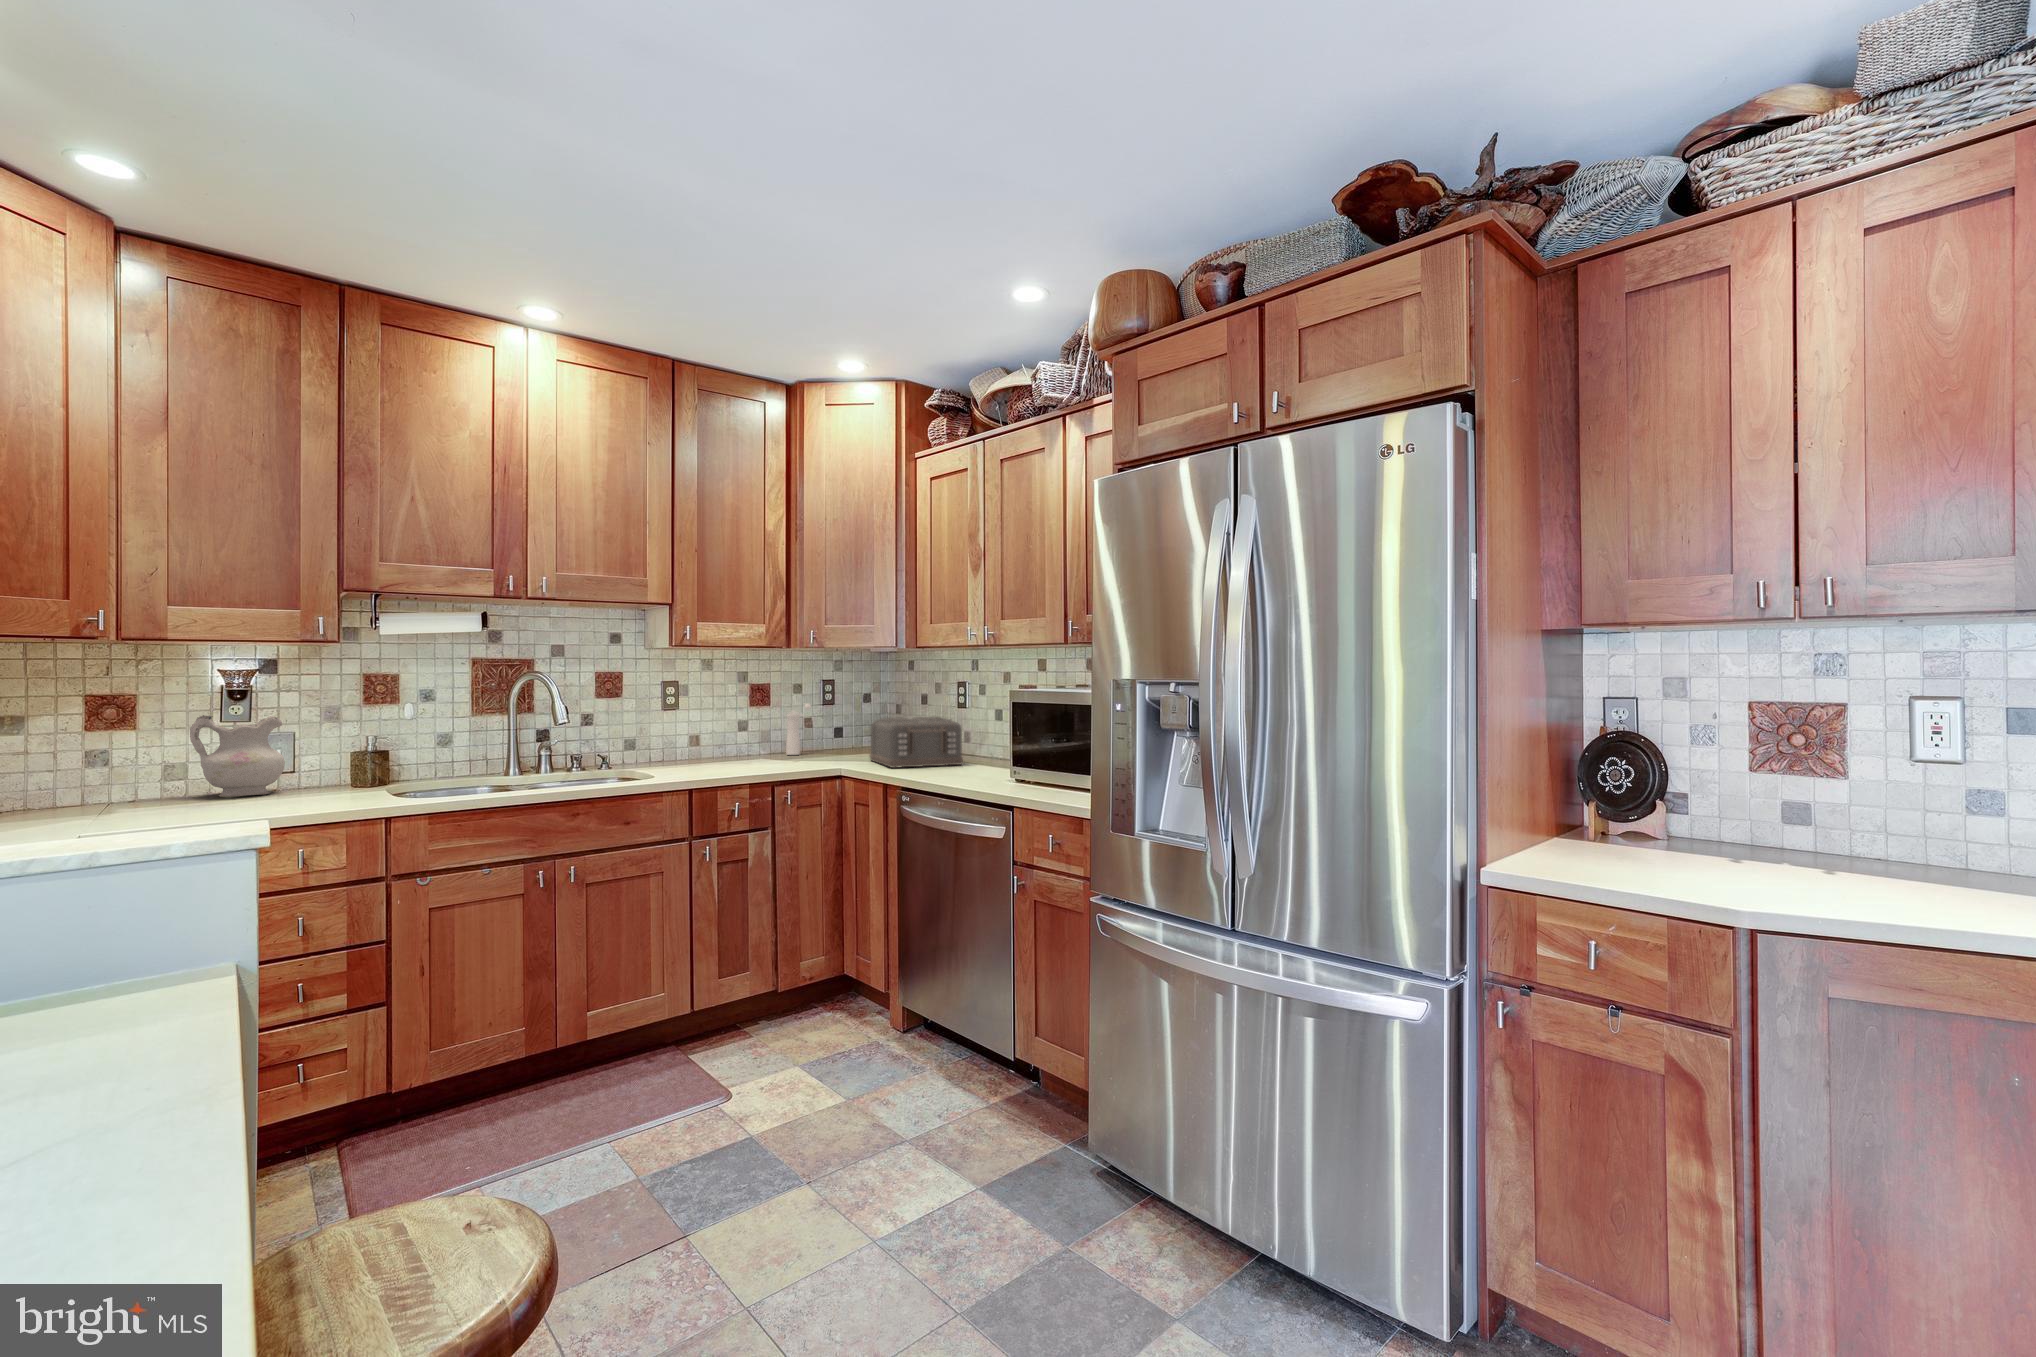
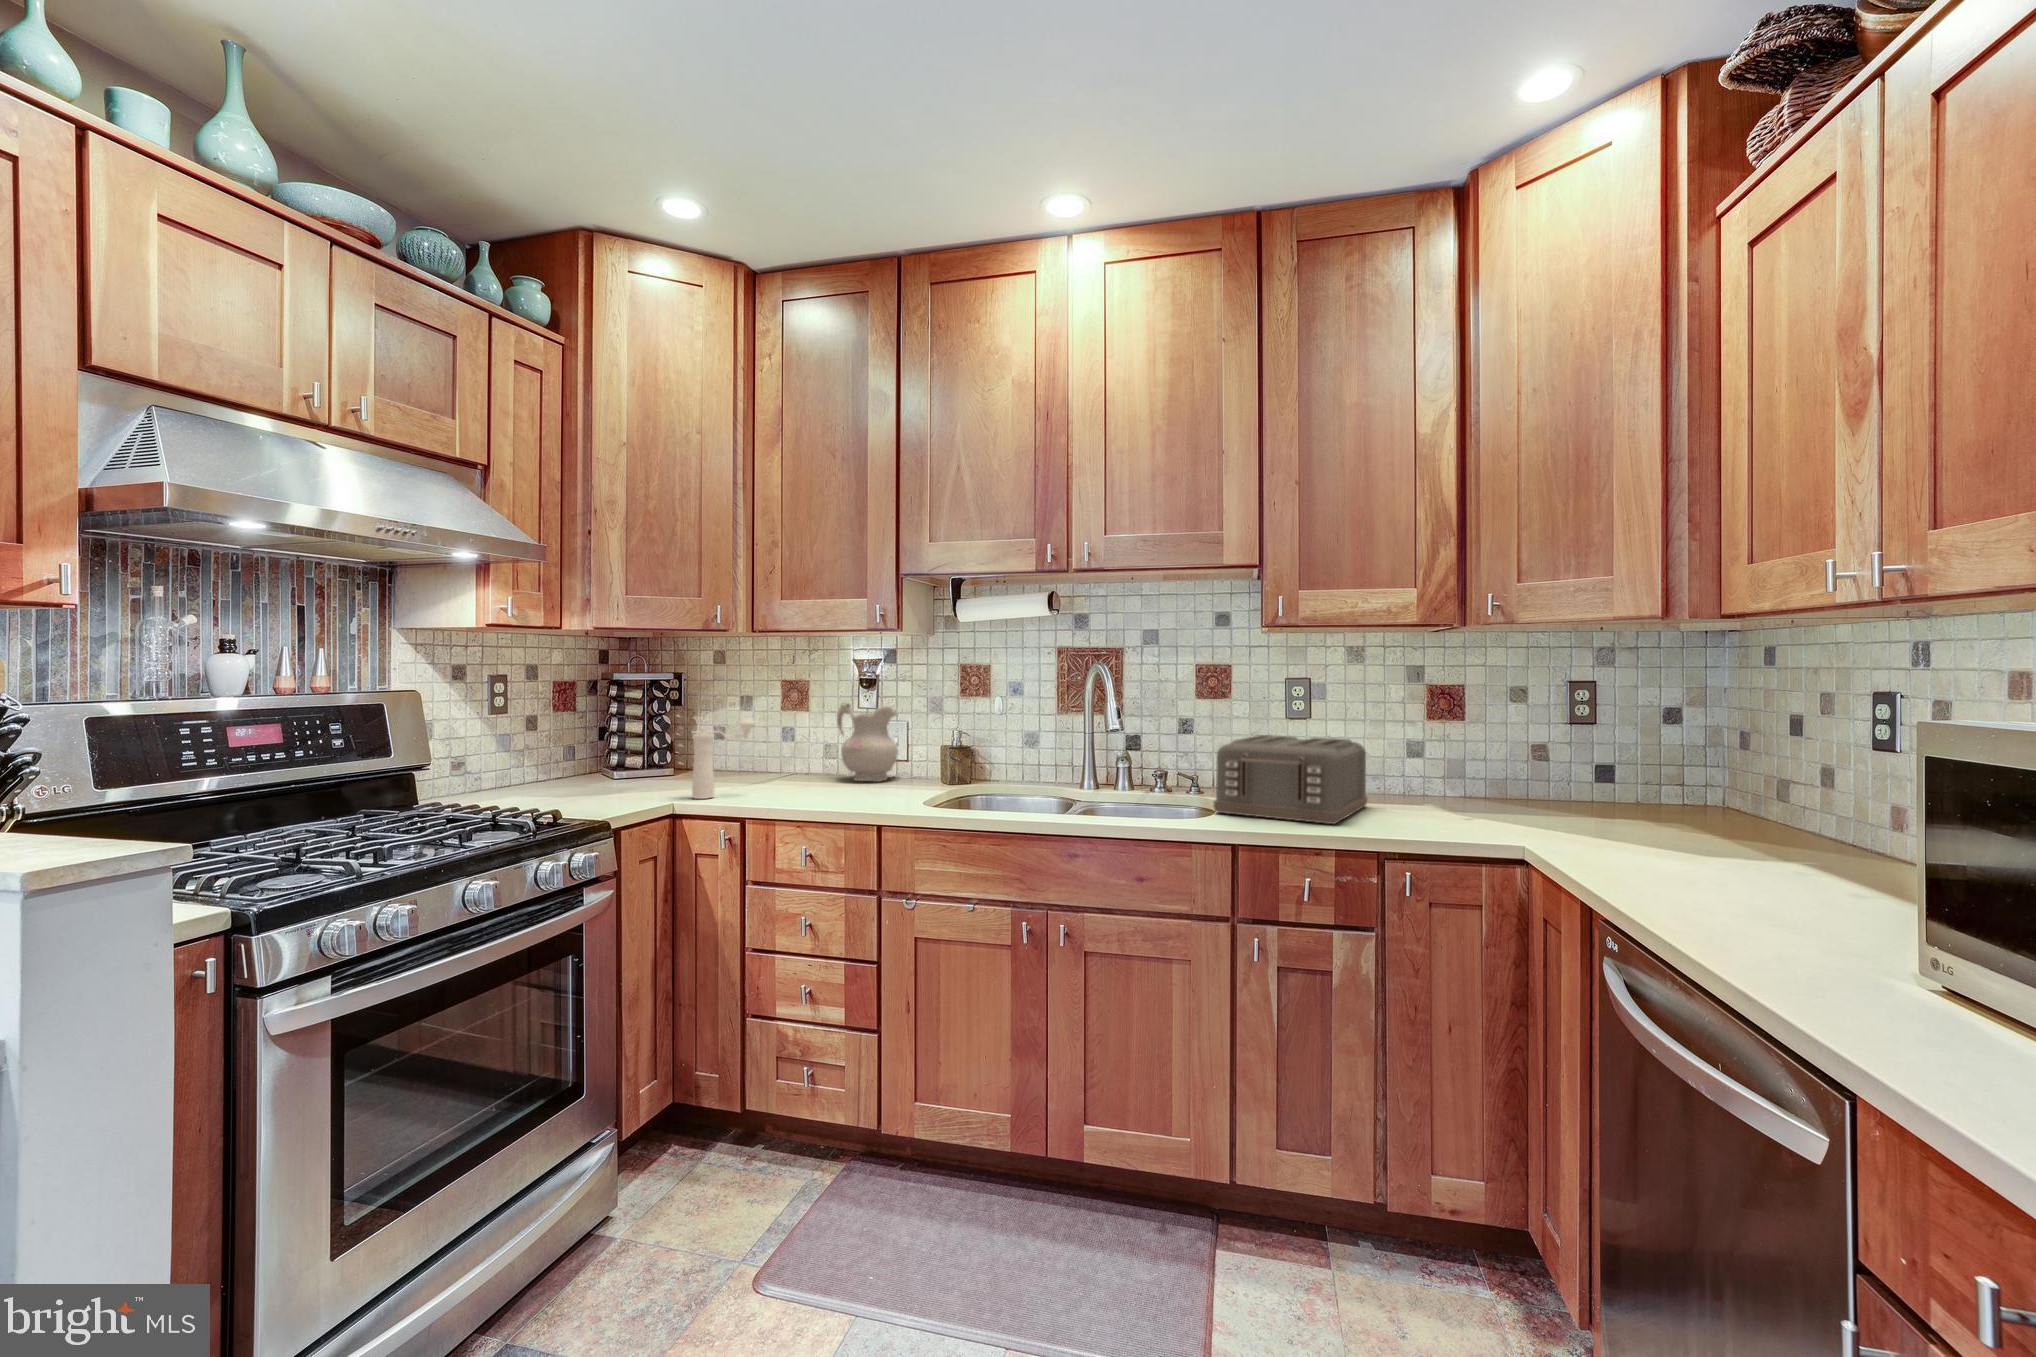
pepper mill: present [786,704,811,755] -> present [692,719,754,799]
toaster: present [869,717,963,768] -> present [1214,735,1367,824]

